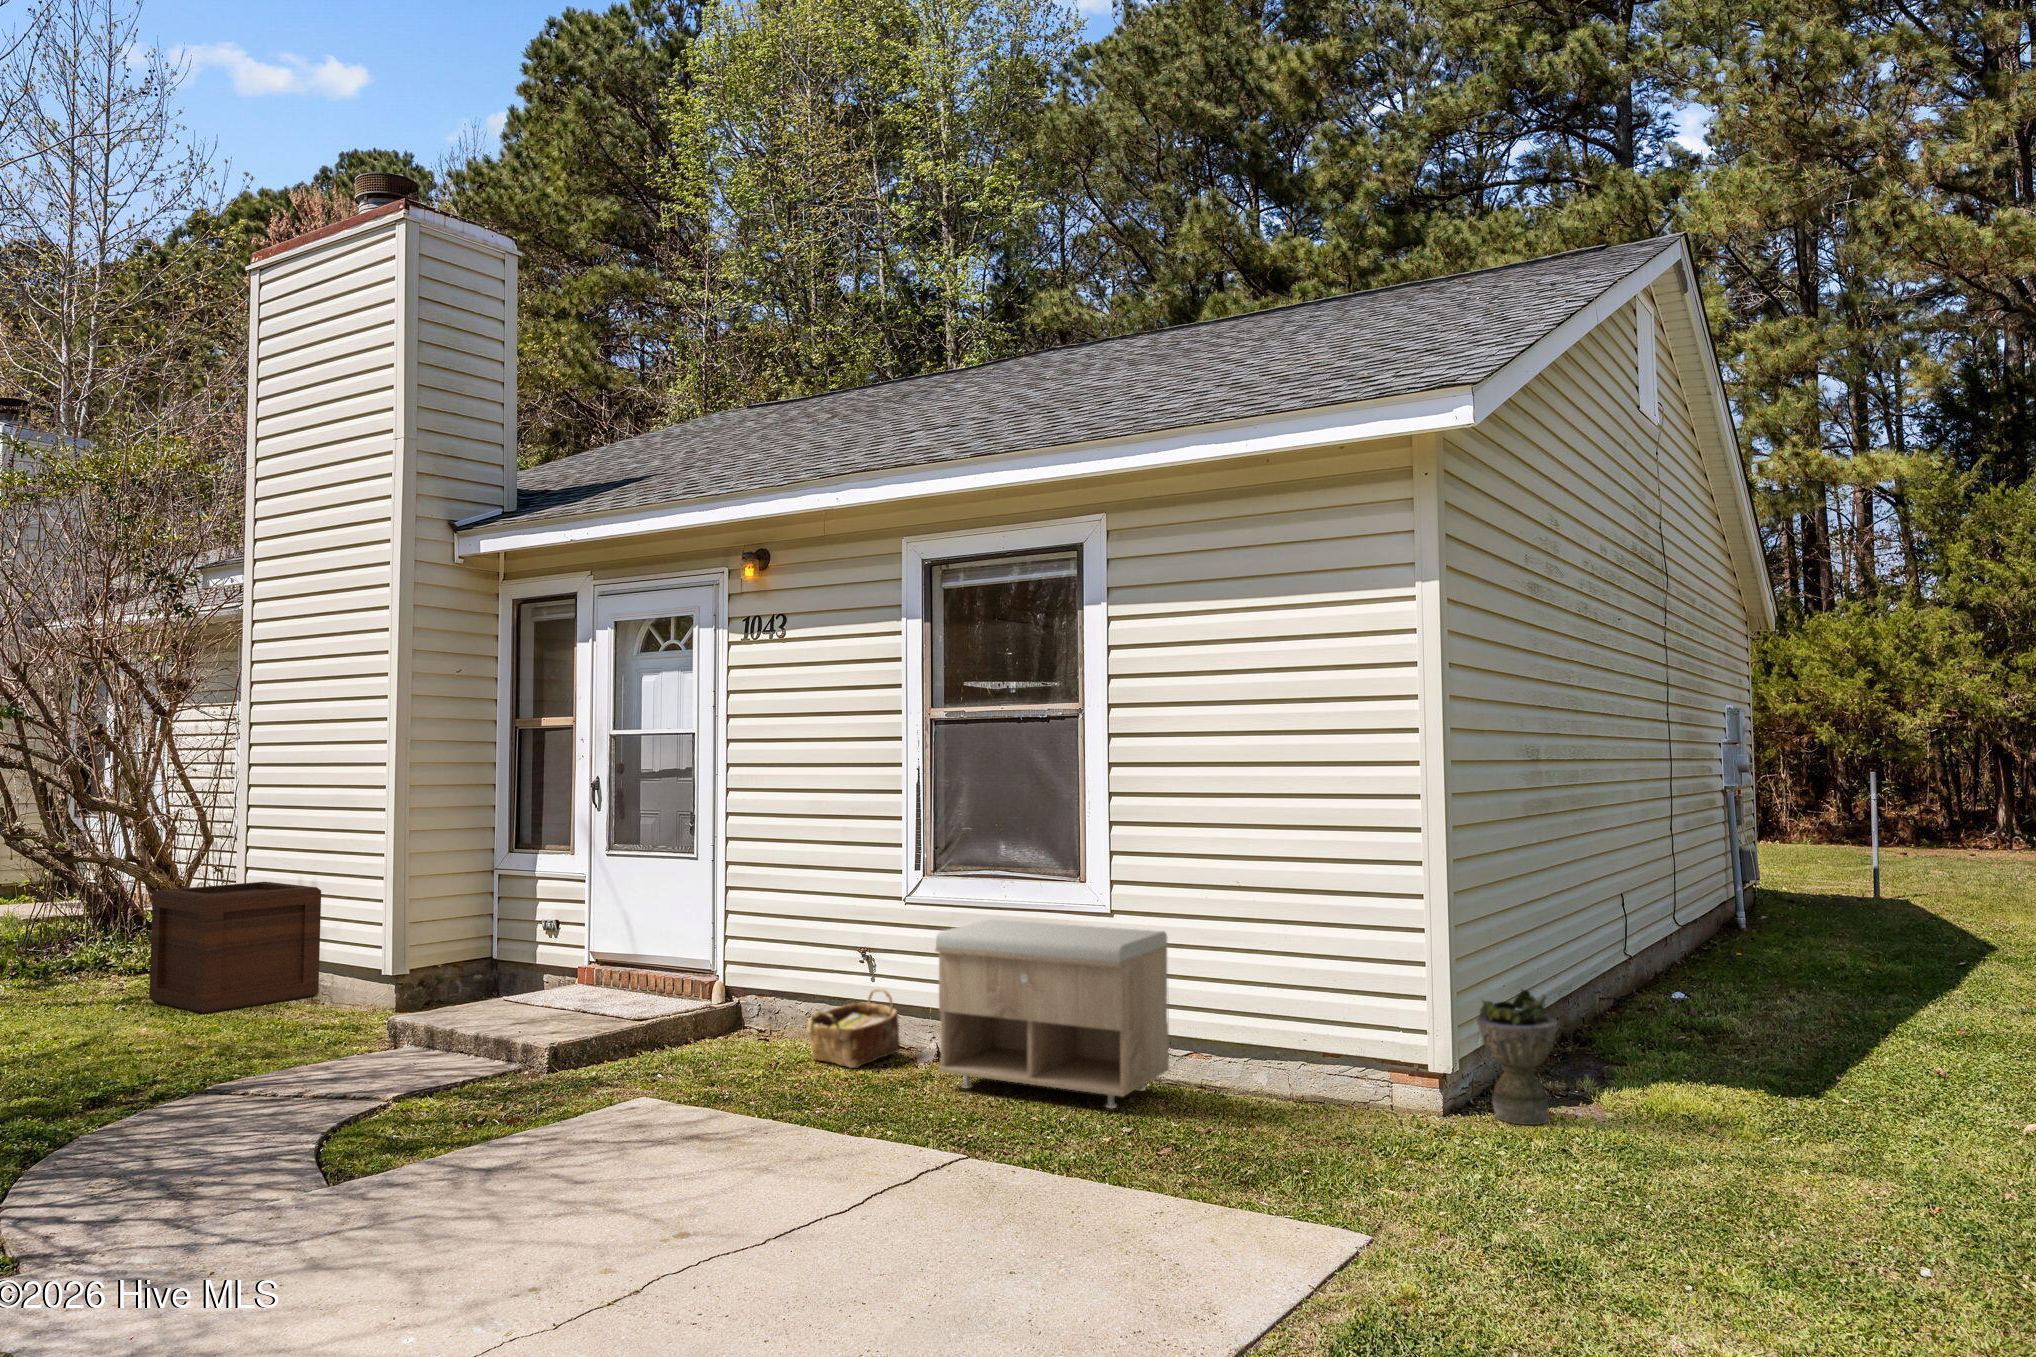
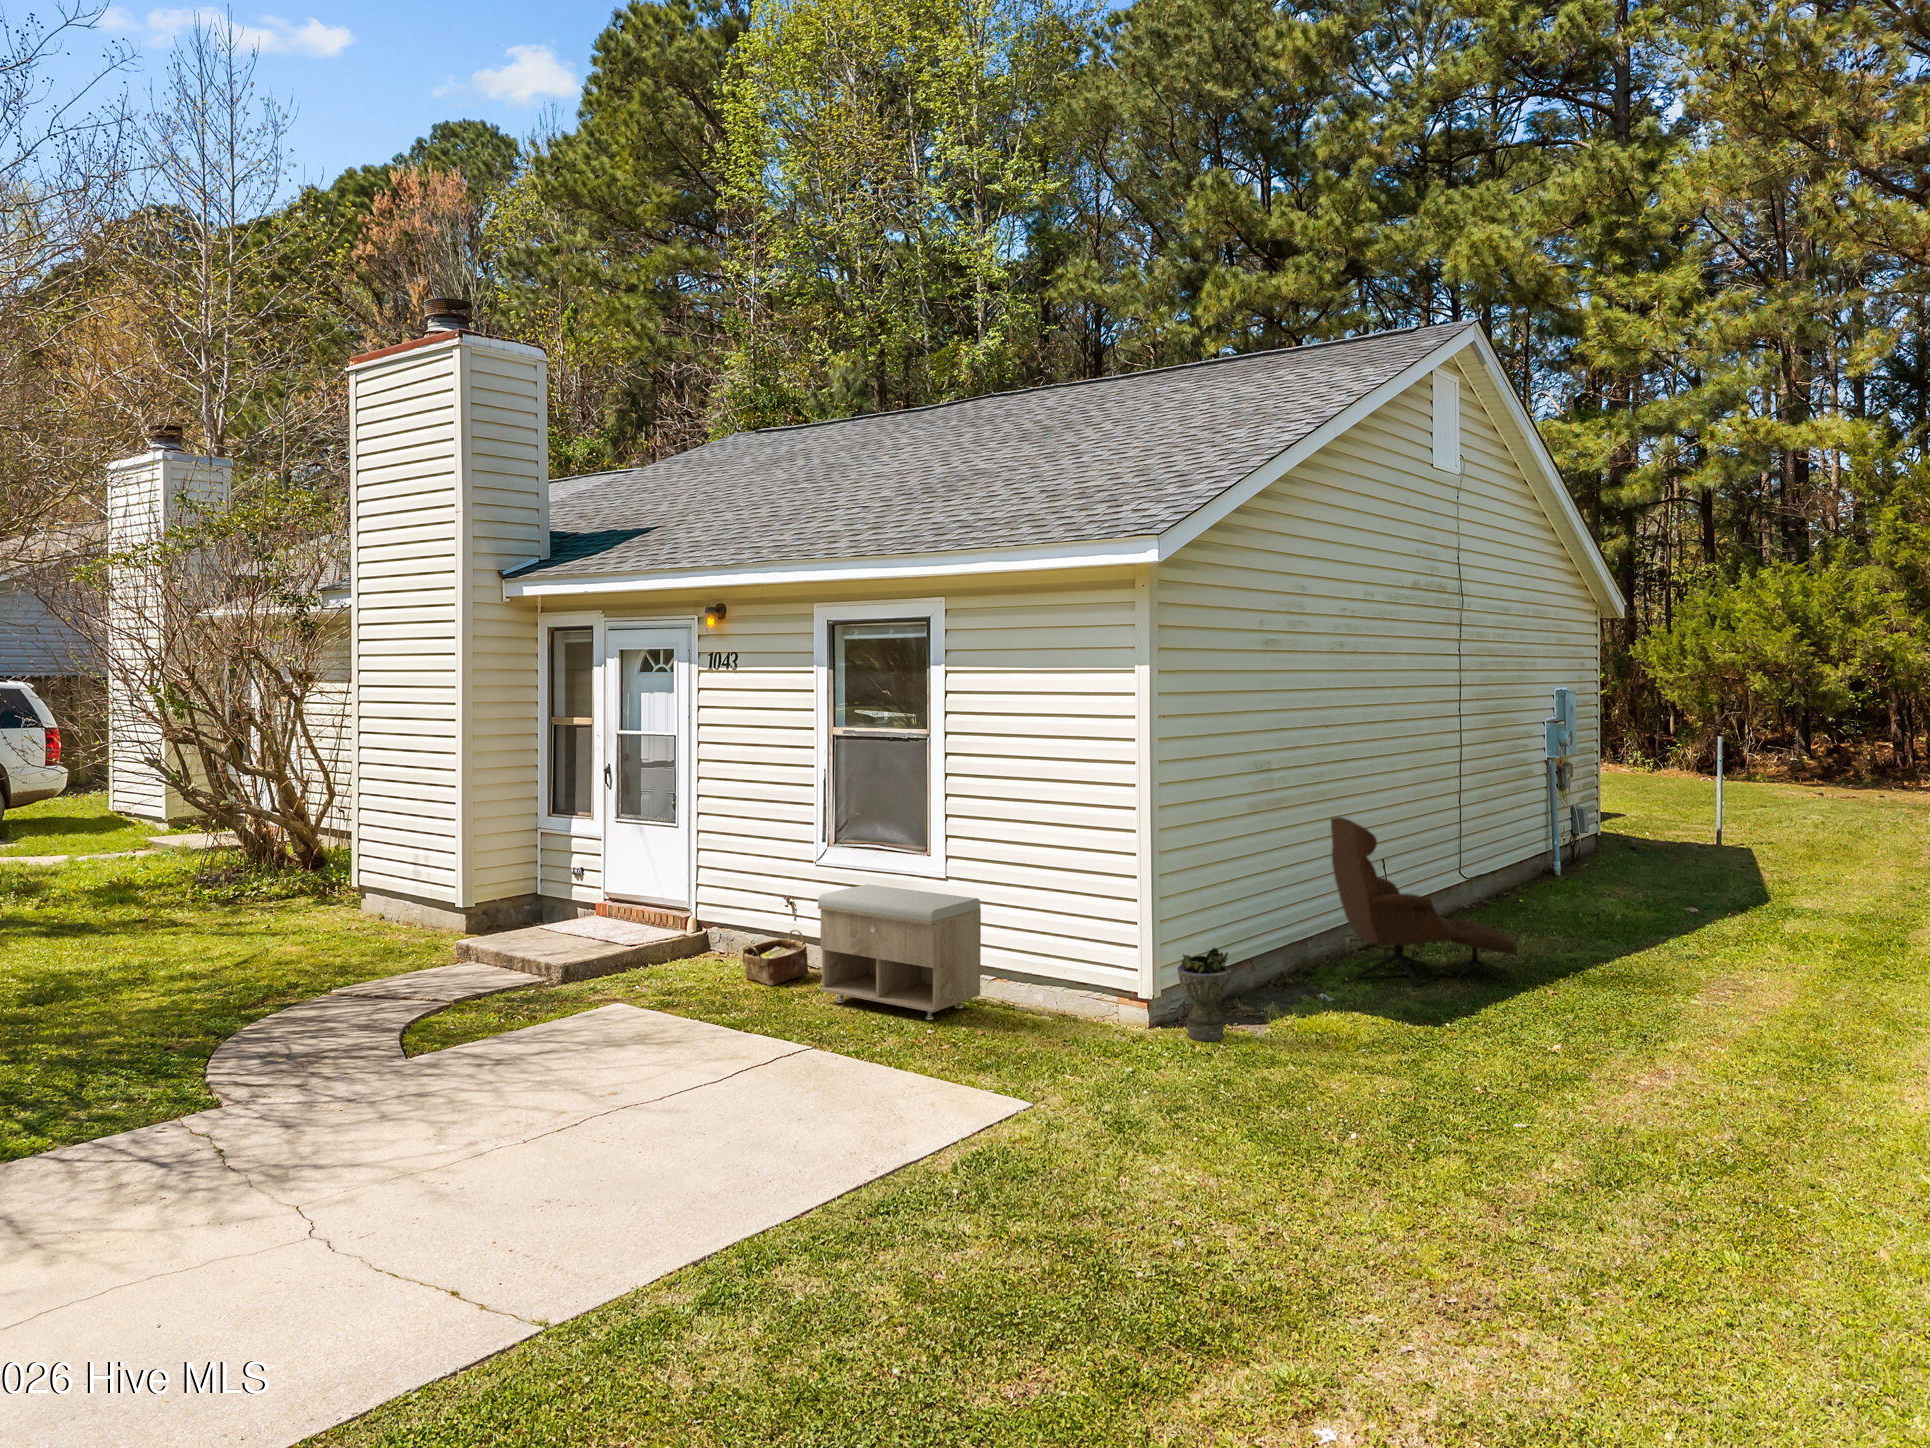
lounge chair: none [1568,824,1827,1042] -> present [1331,817,1518,986]
wooden crate: present [149,882,321,1014] -> none [300,833,417,930]

